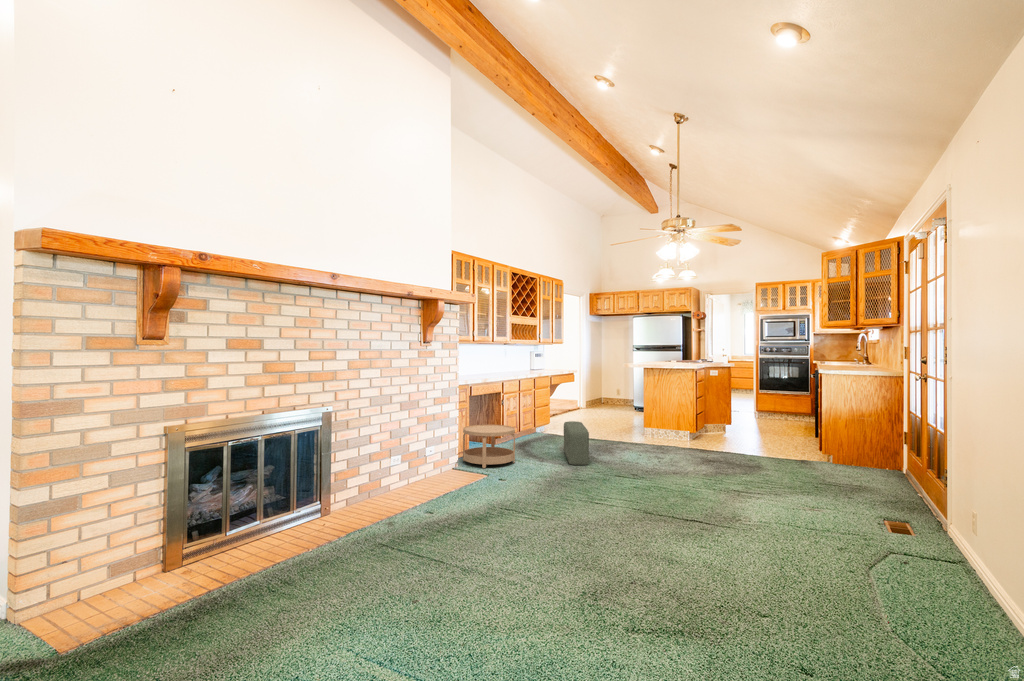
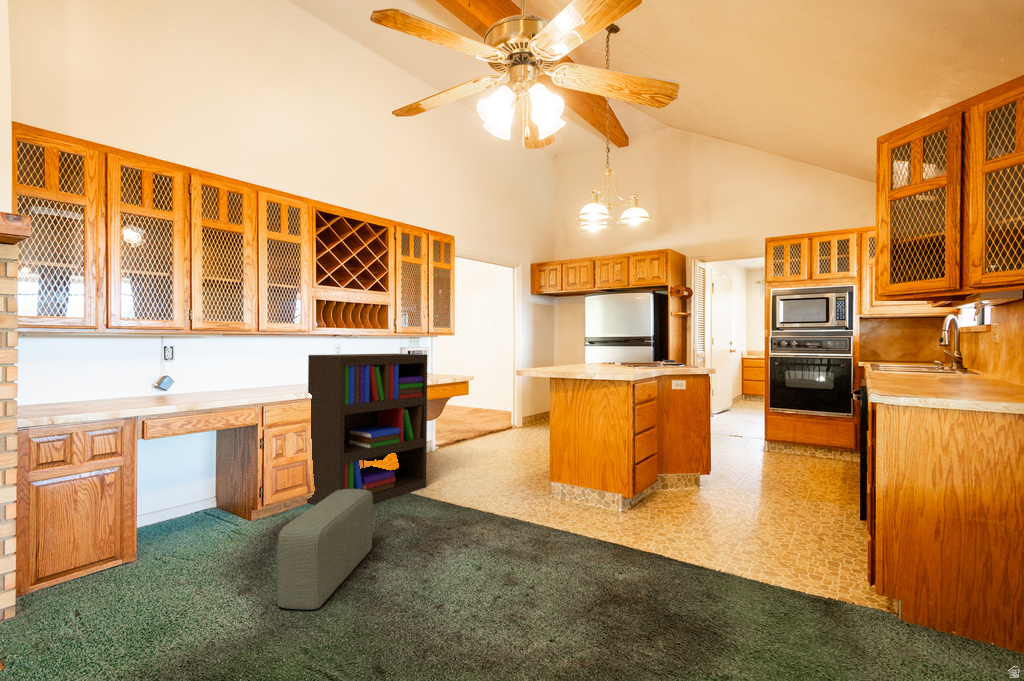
bookshelf: none [515,355,571,442] -> present [307,354,427,505]
side table: present [463,425,515,468] -> none [43,500,187,621]

